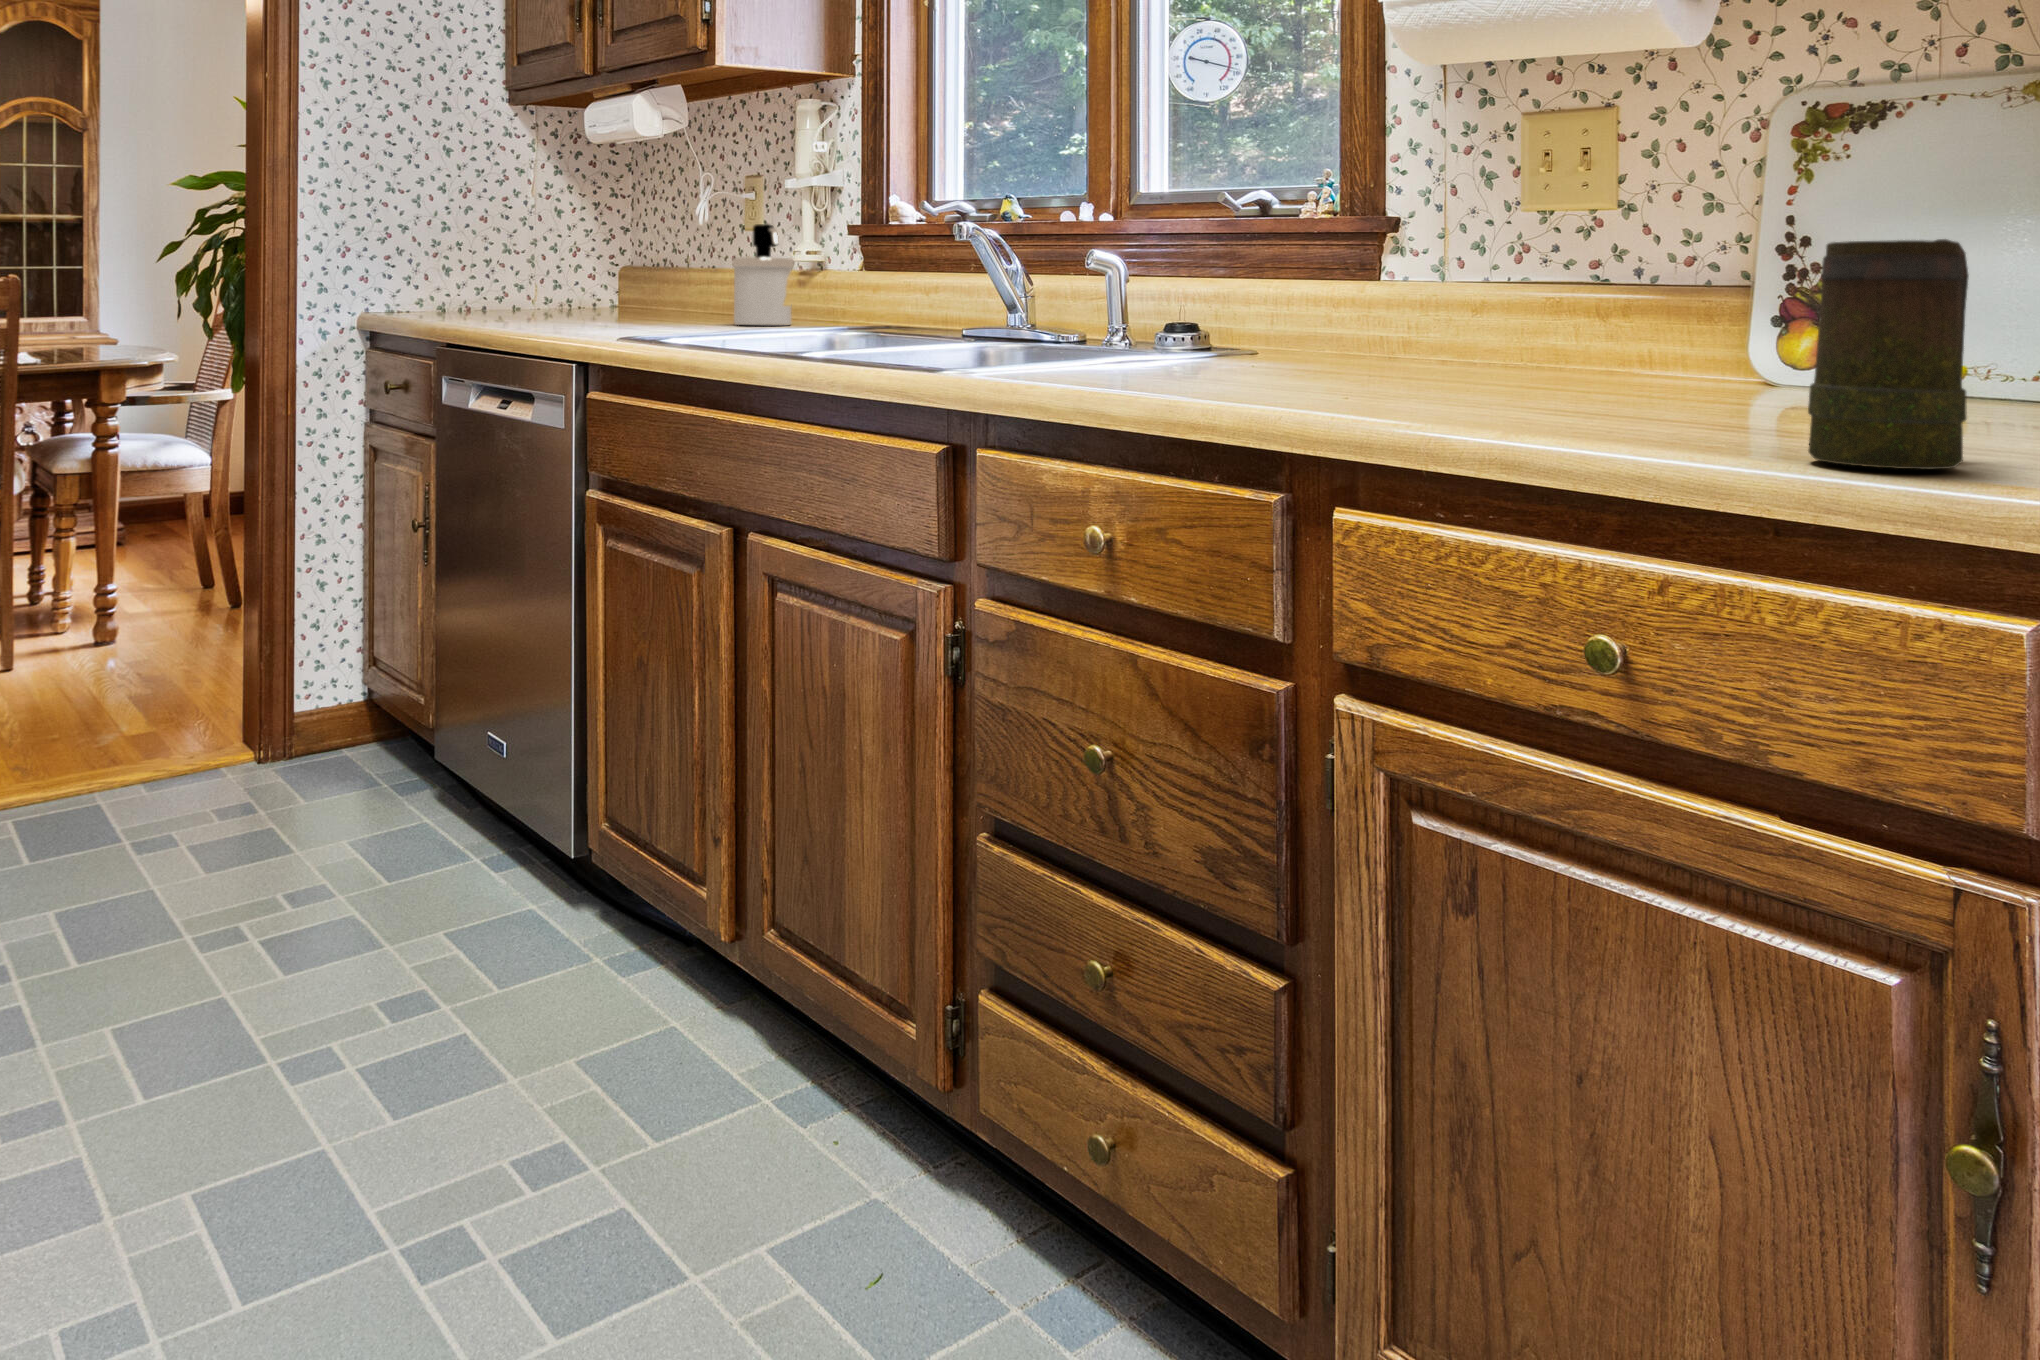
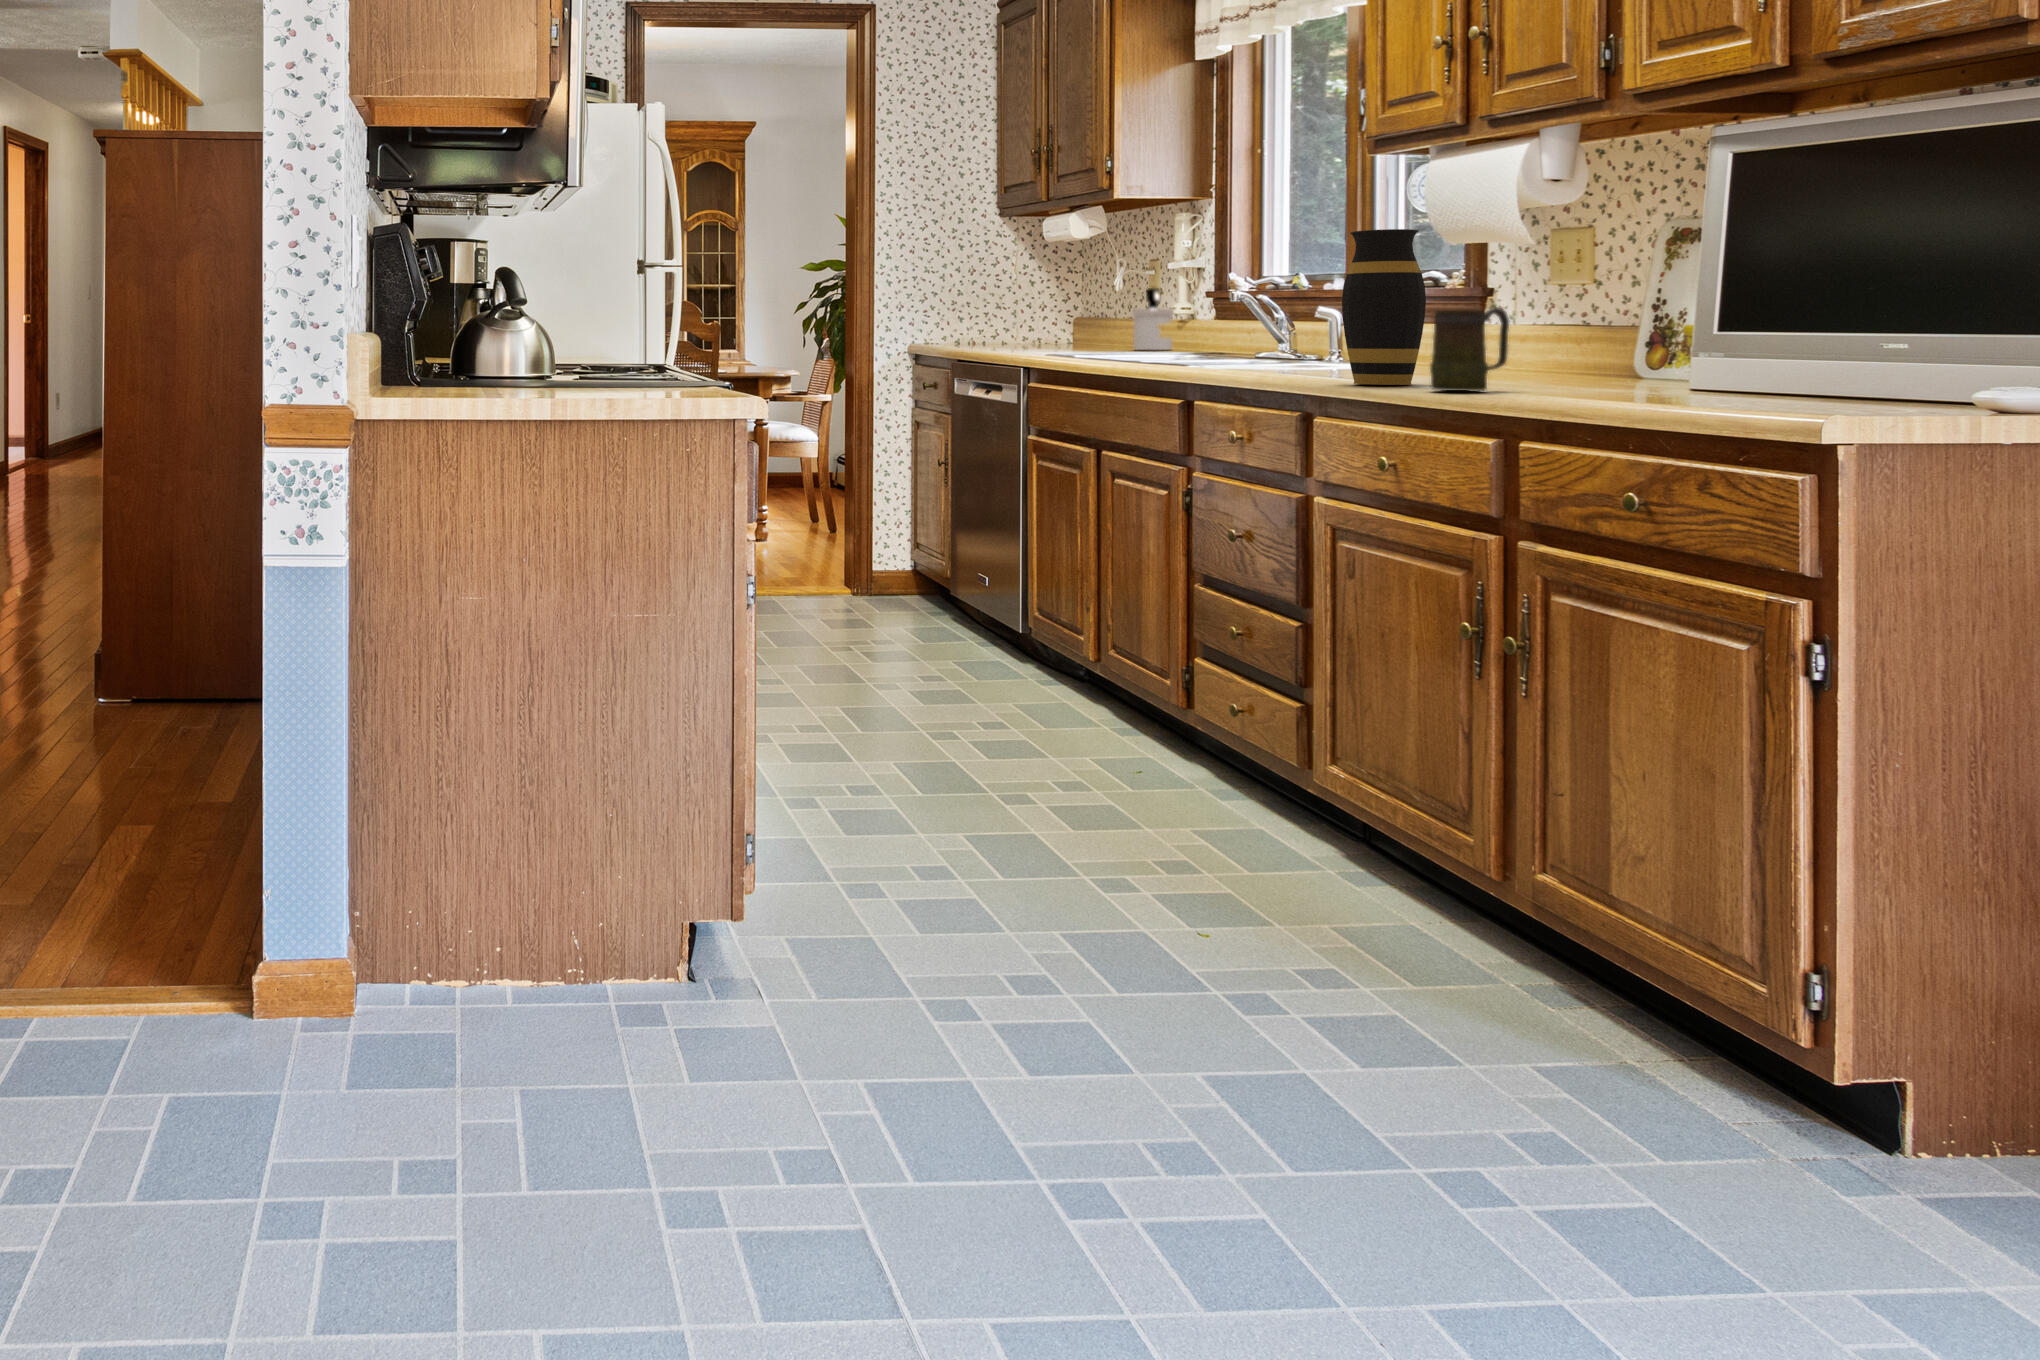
vase: none [1462,36,1659,435] -> present [1342,229,1426,385]

